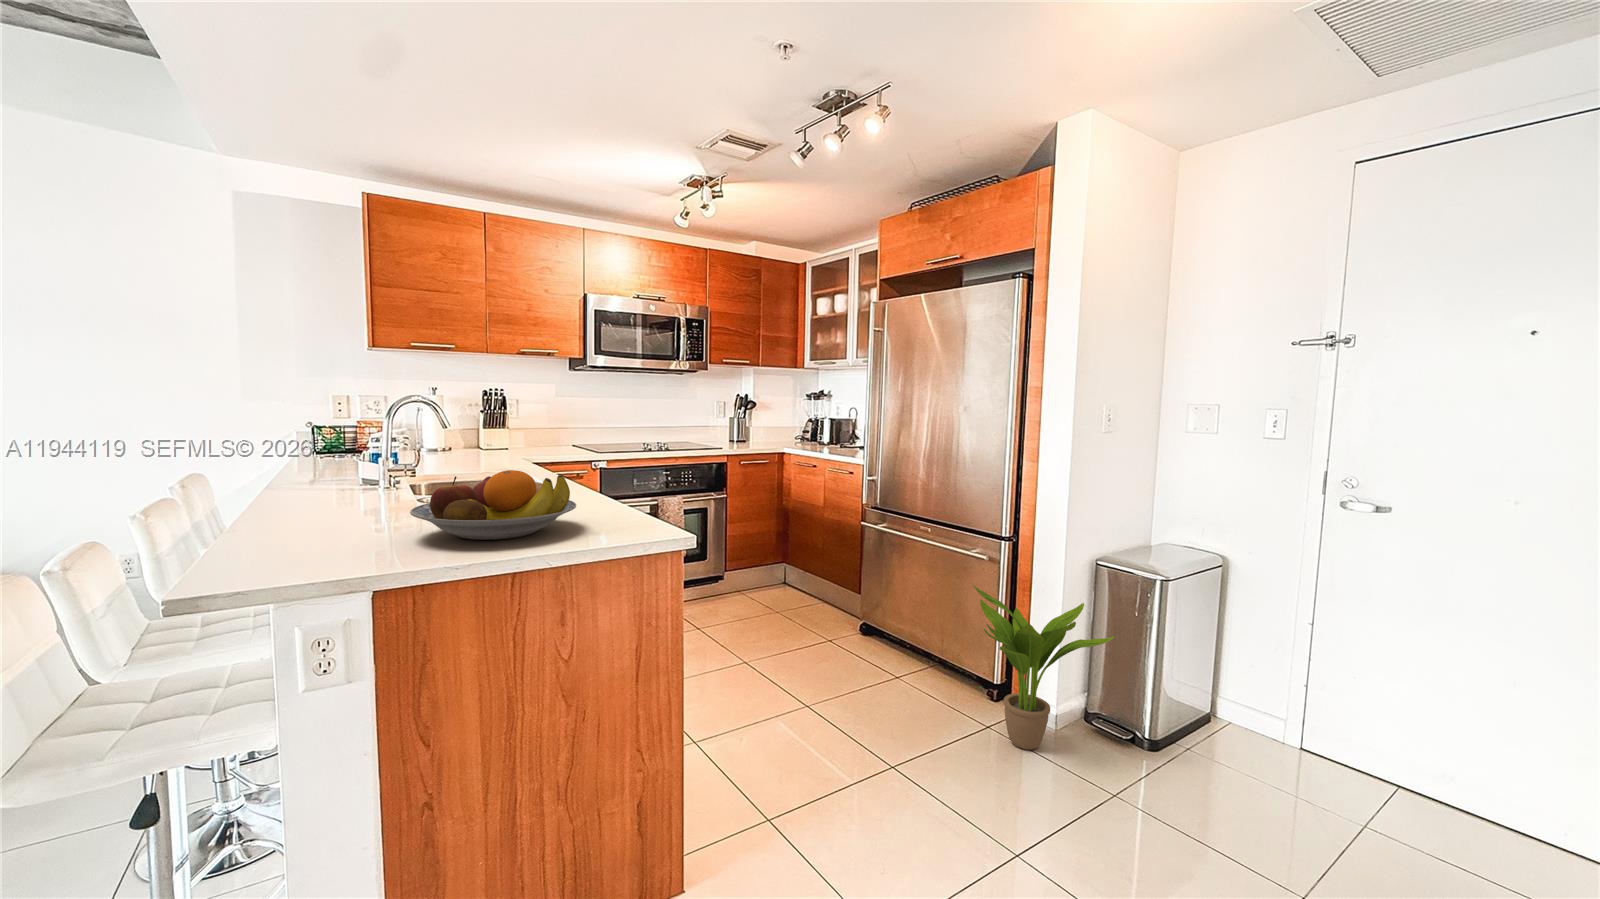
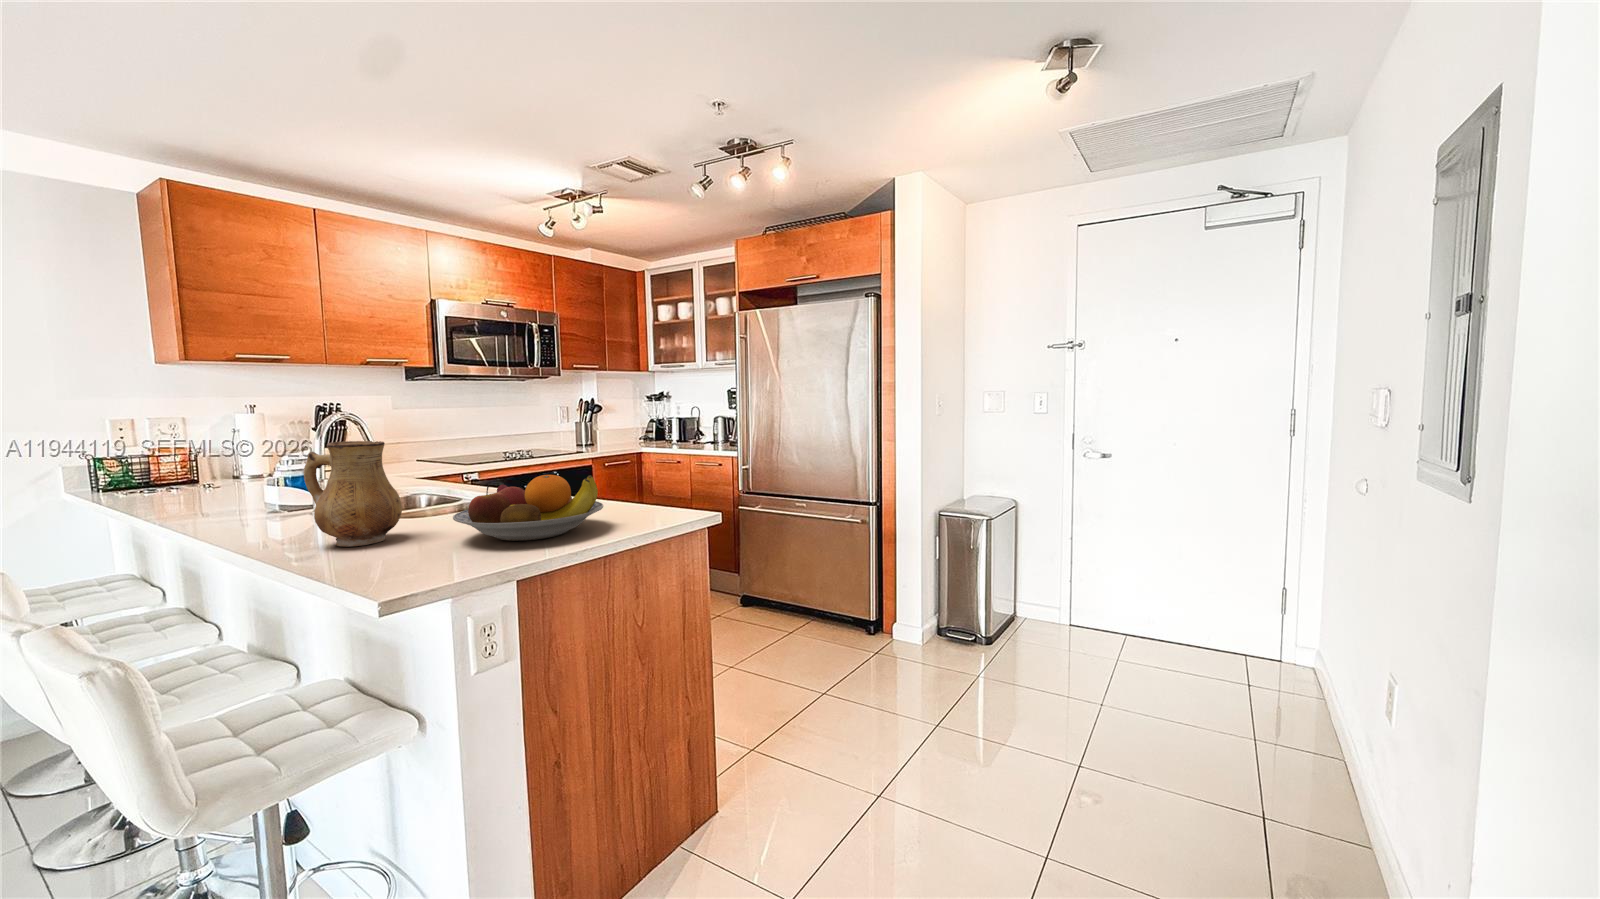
ceramic pitcher: none [318,422,404,525] -> present [304,441,402,547]
potted plant: present [973,585,1114,750] -> none [860,538,962,661]

